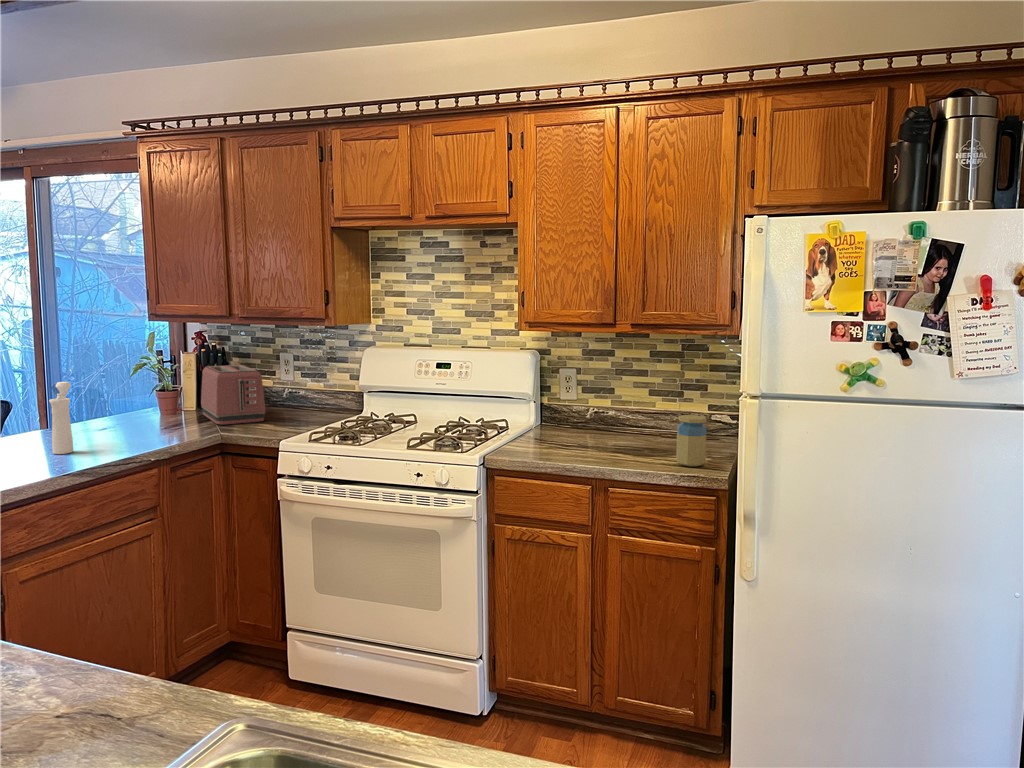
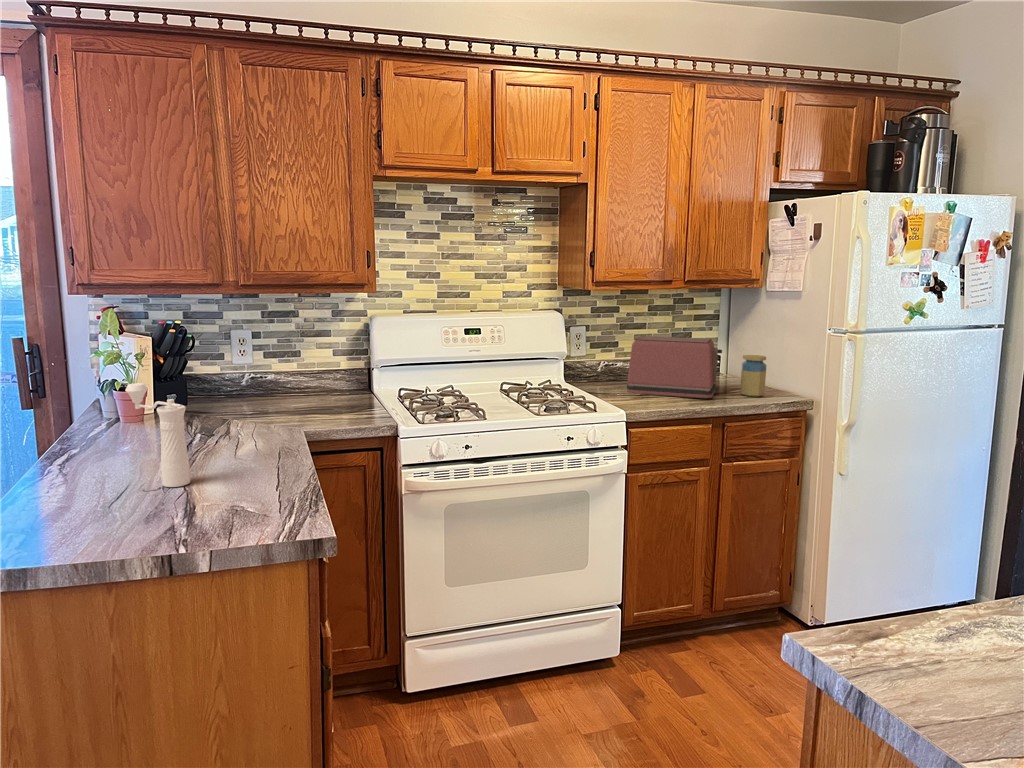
toaster: present [201,365,266,425] -> present [627,336,722,398]

